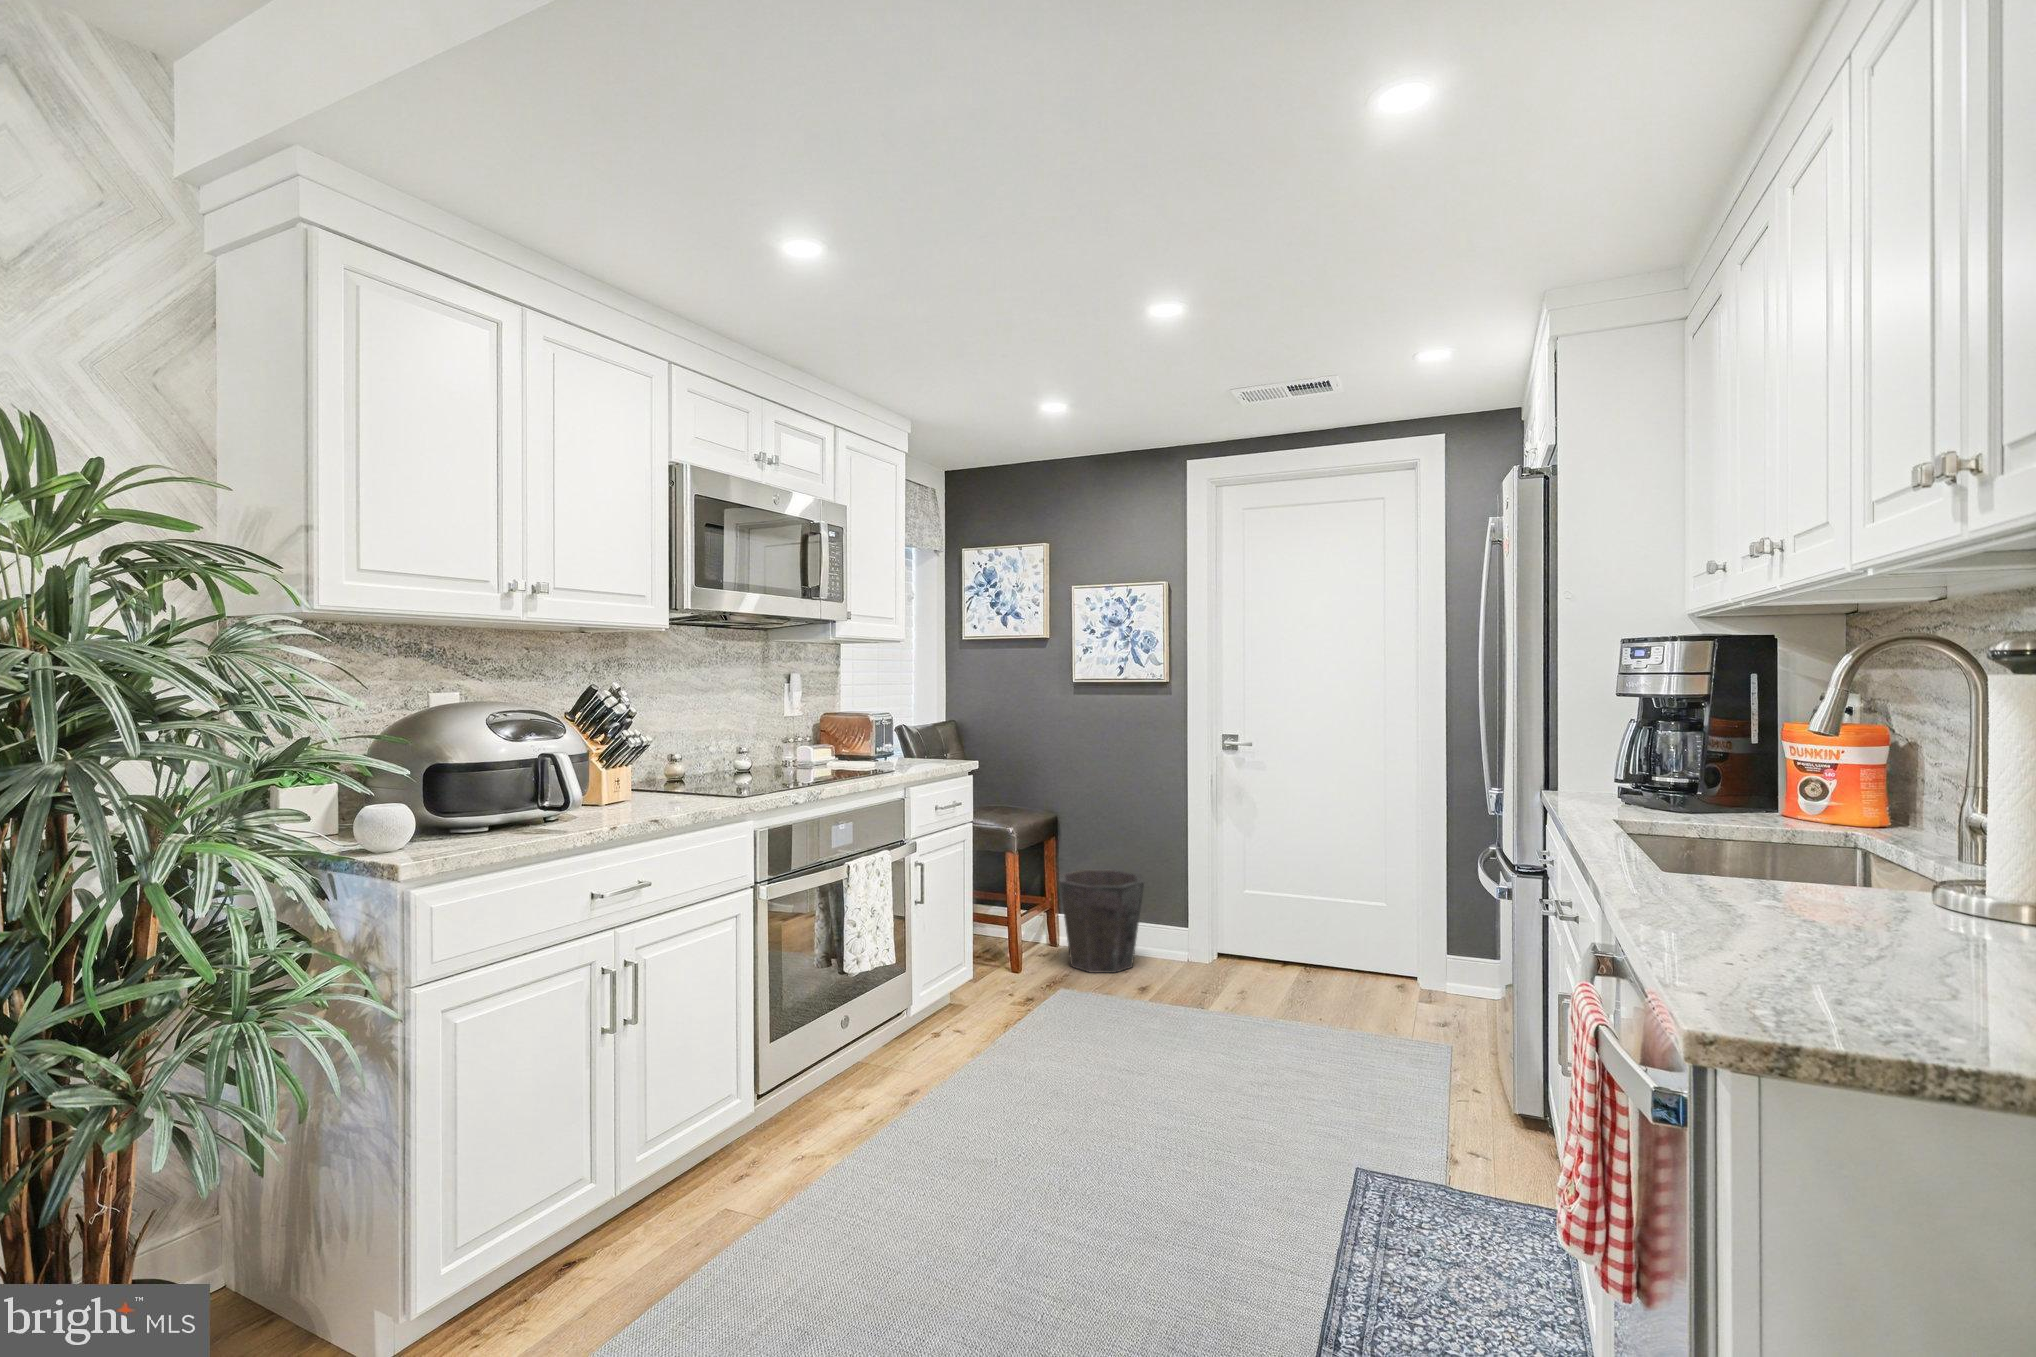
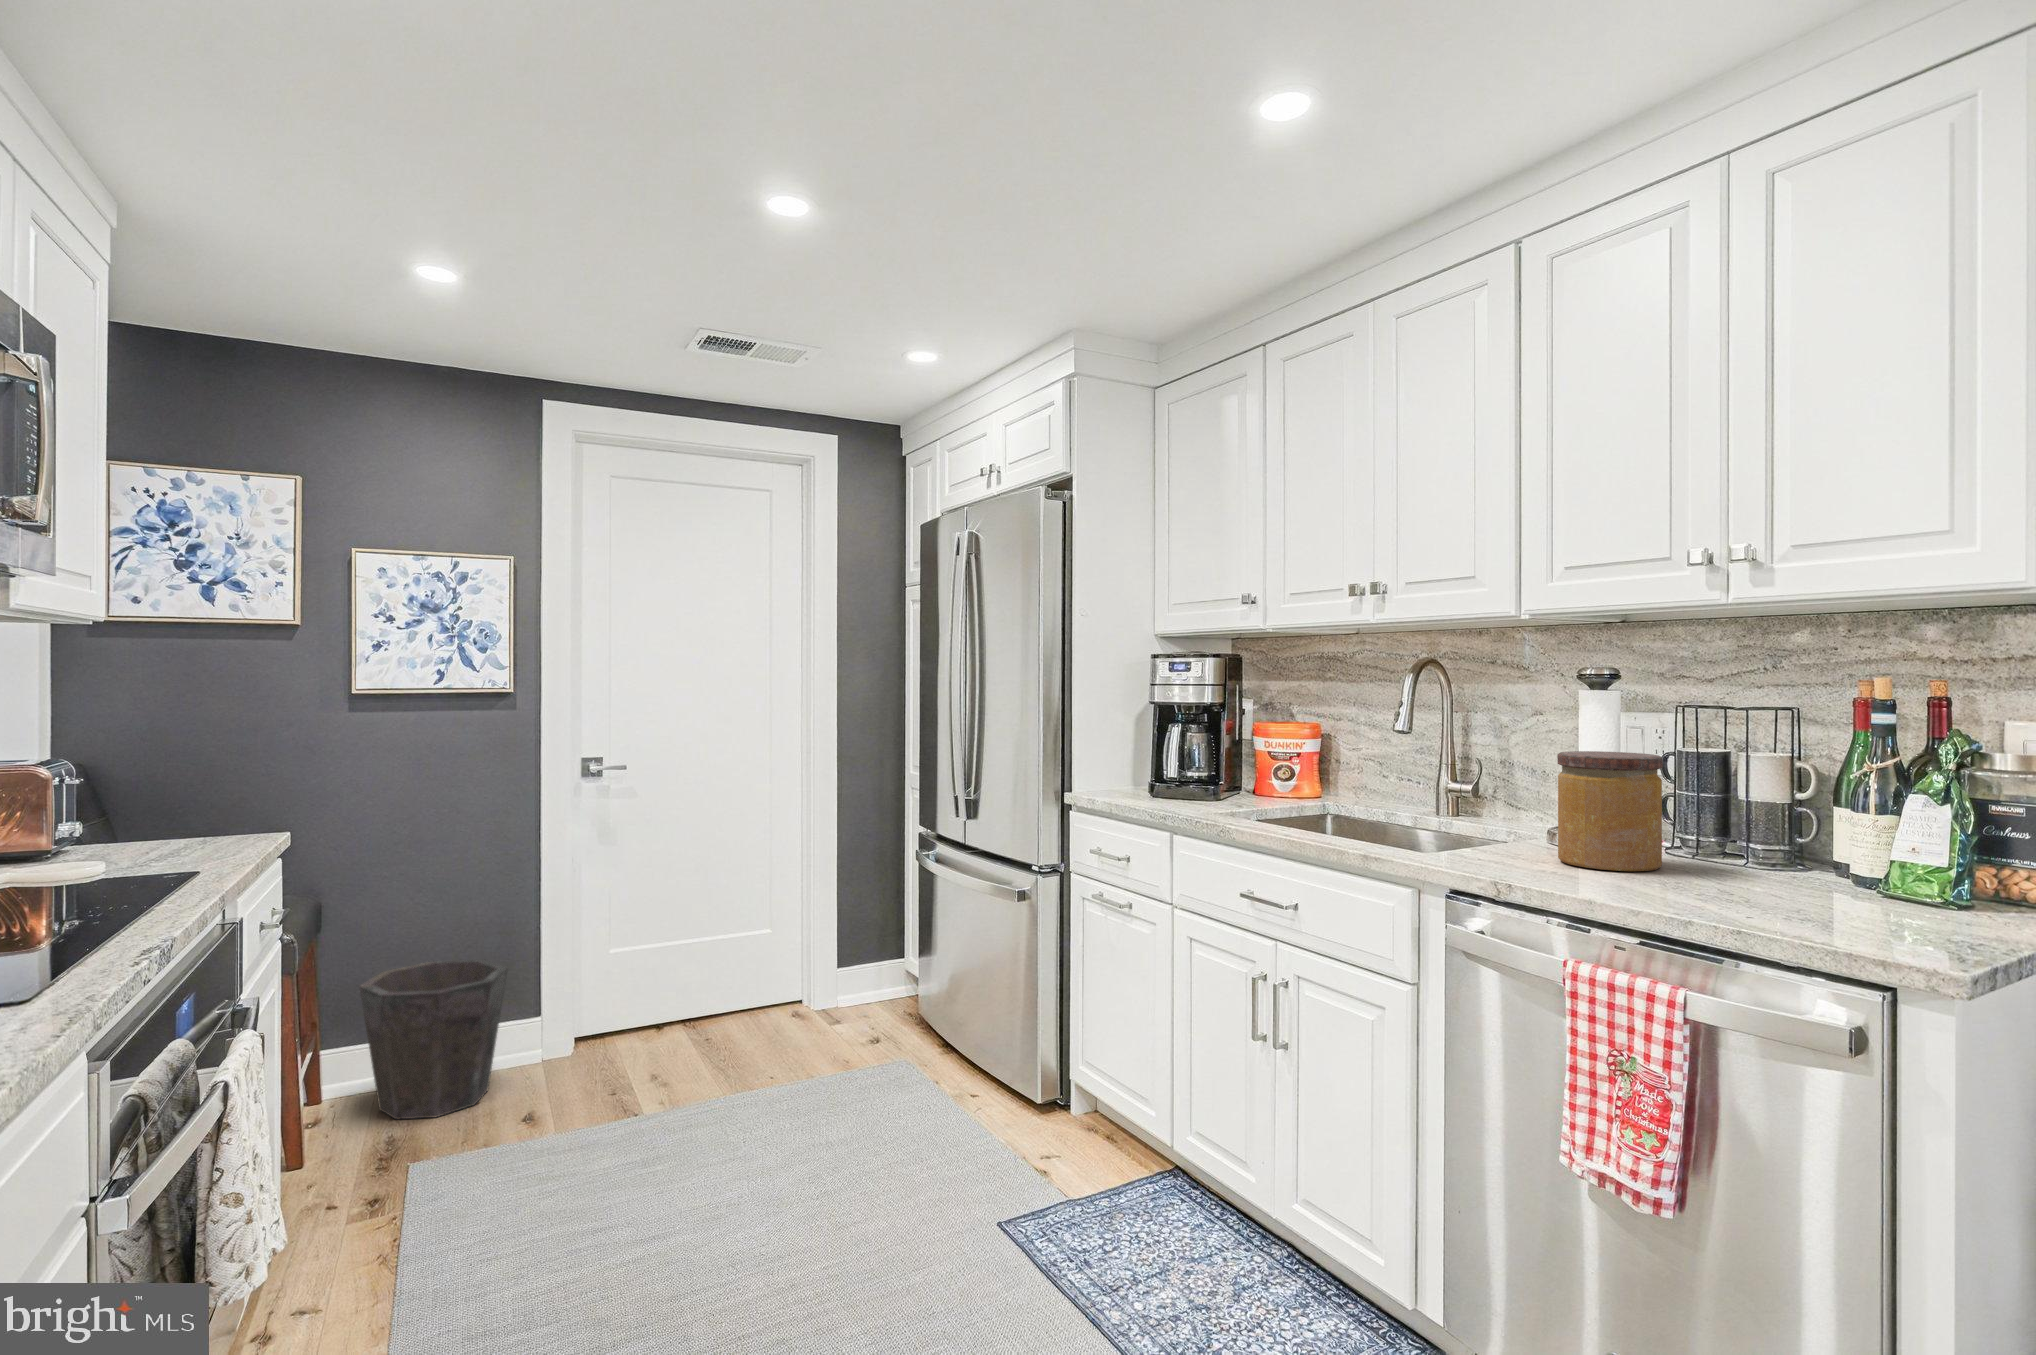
jar: none [1719,762,1898,950] -> present [1558,751,1662,871]

